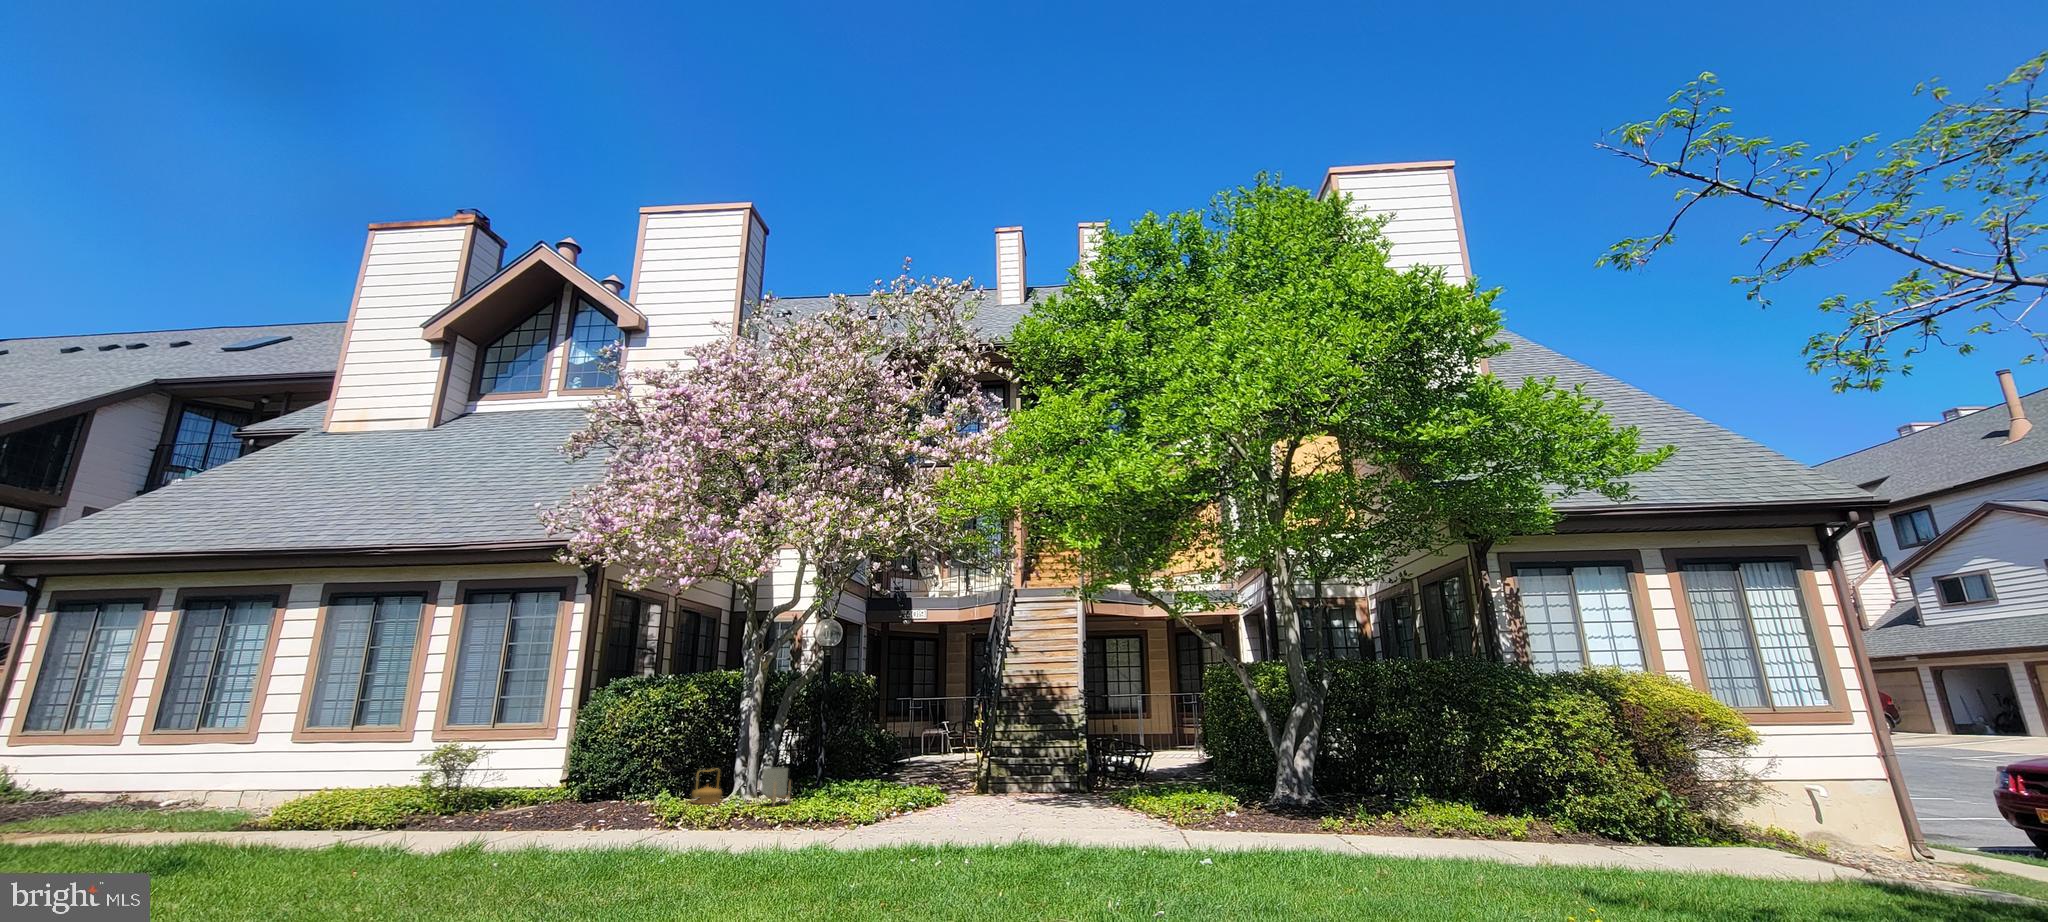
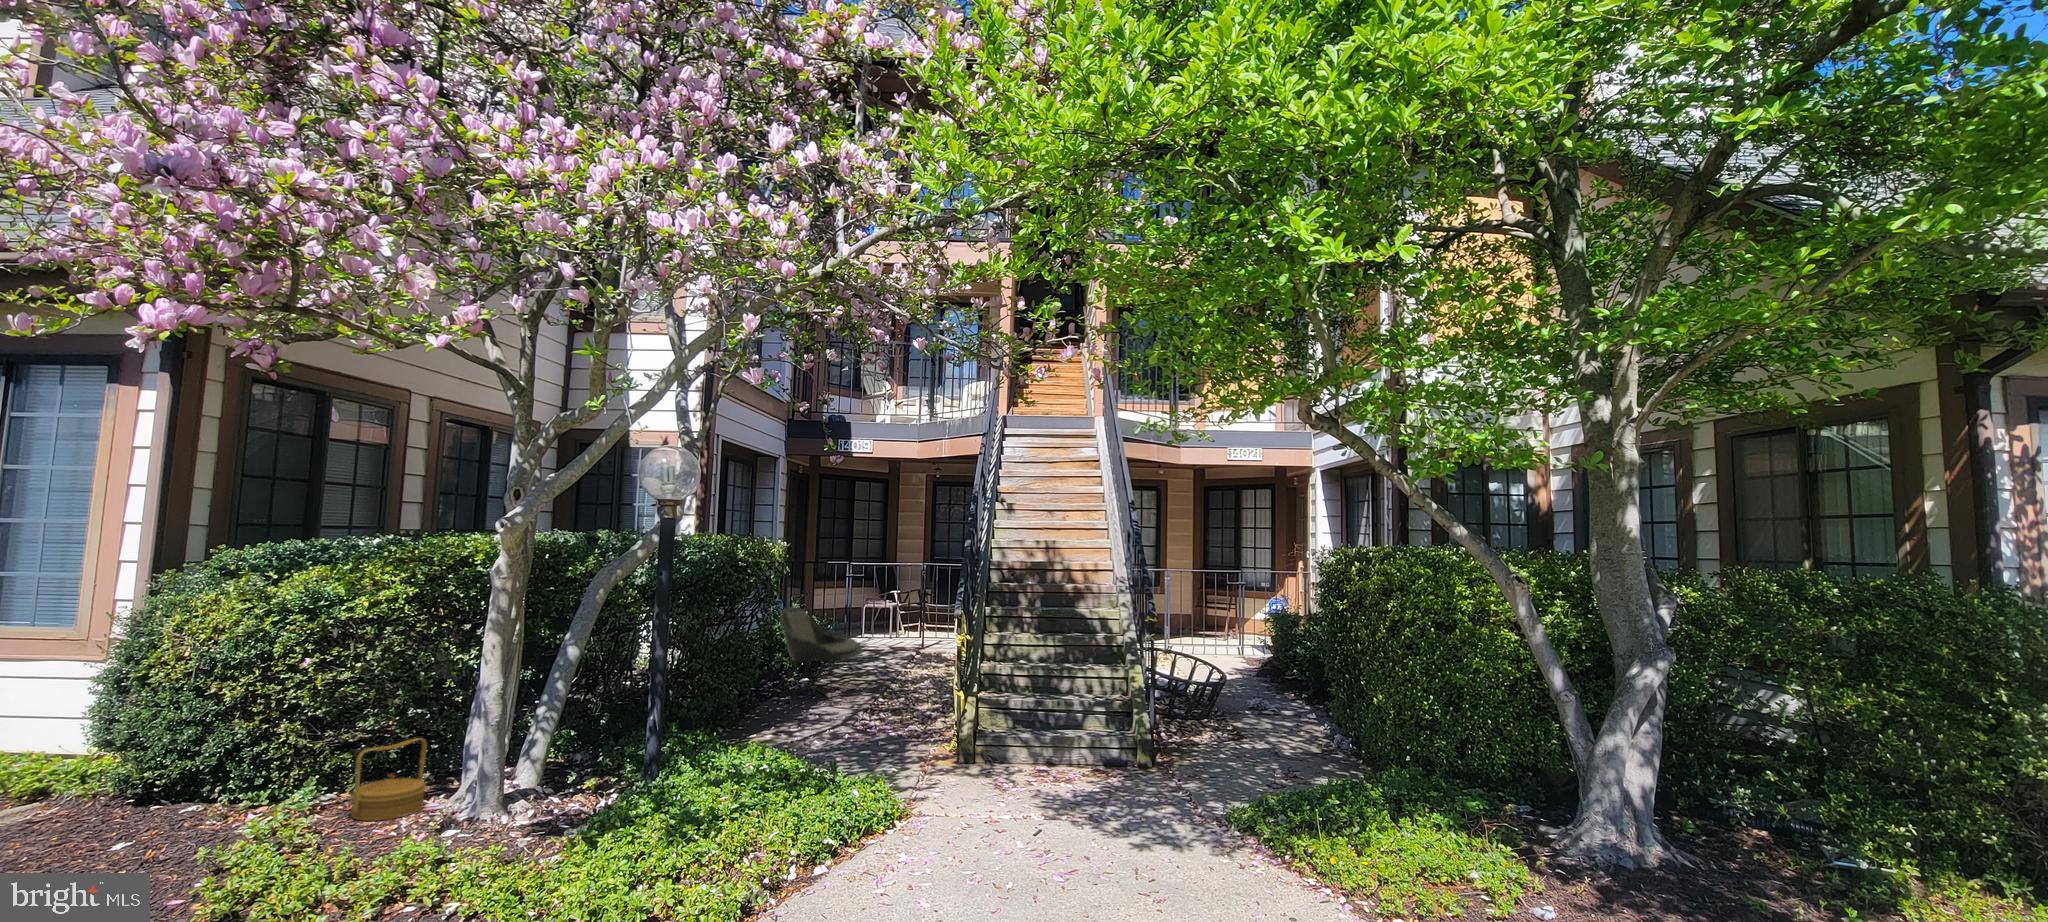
lounge chair: none [872,718,926,775] -> present [774,607,863,700]
planter: present [757,768,791,806] -> none [486,744,566,837]

